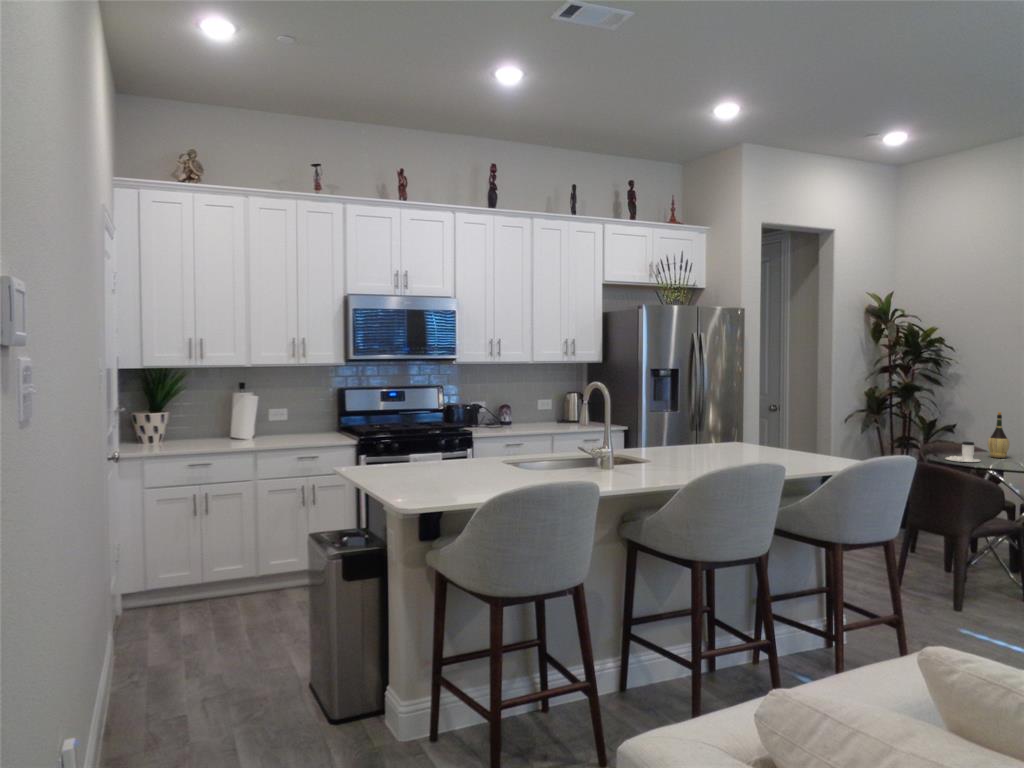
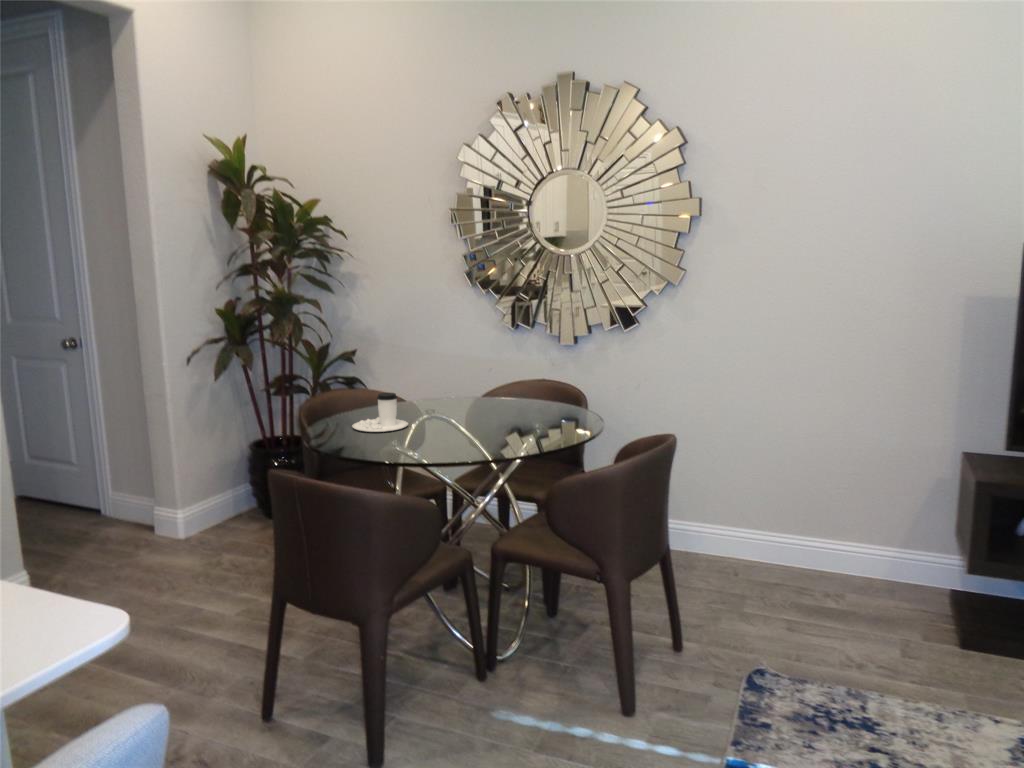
wine bottle: present [988,412,1010,458] -> none [412,335,442,410]

